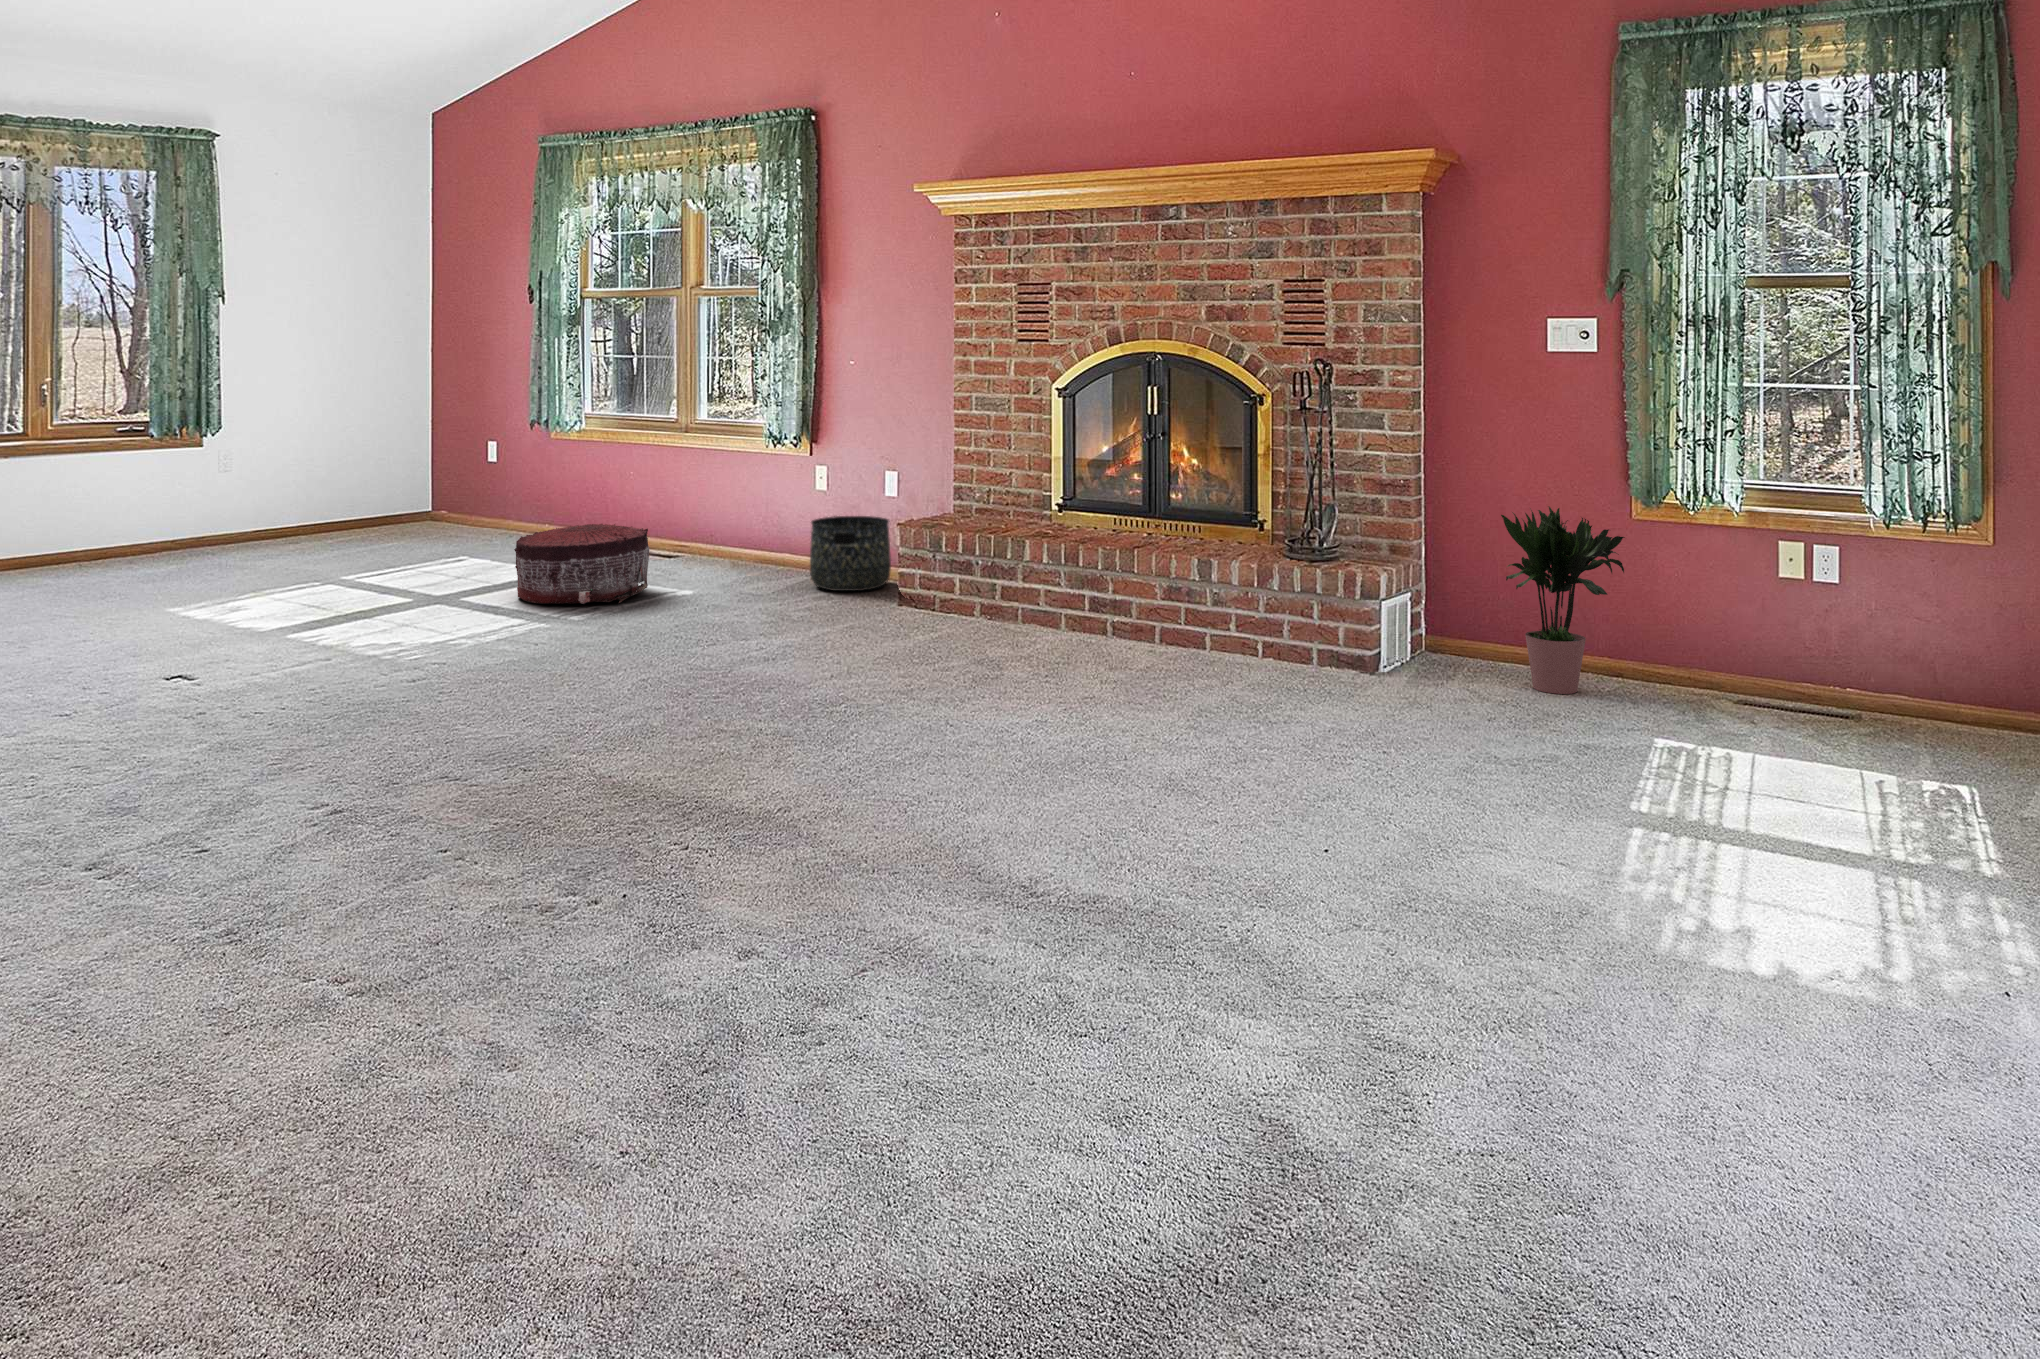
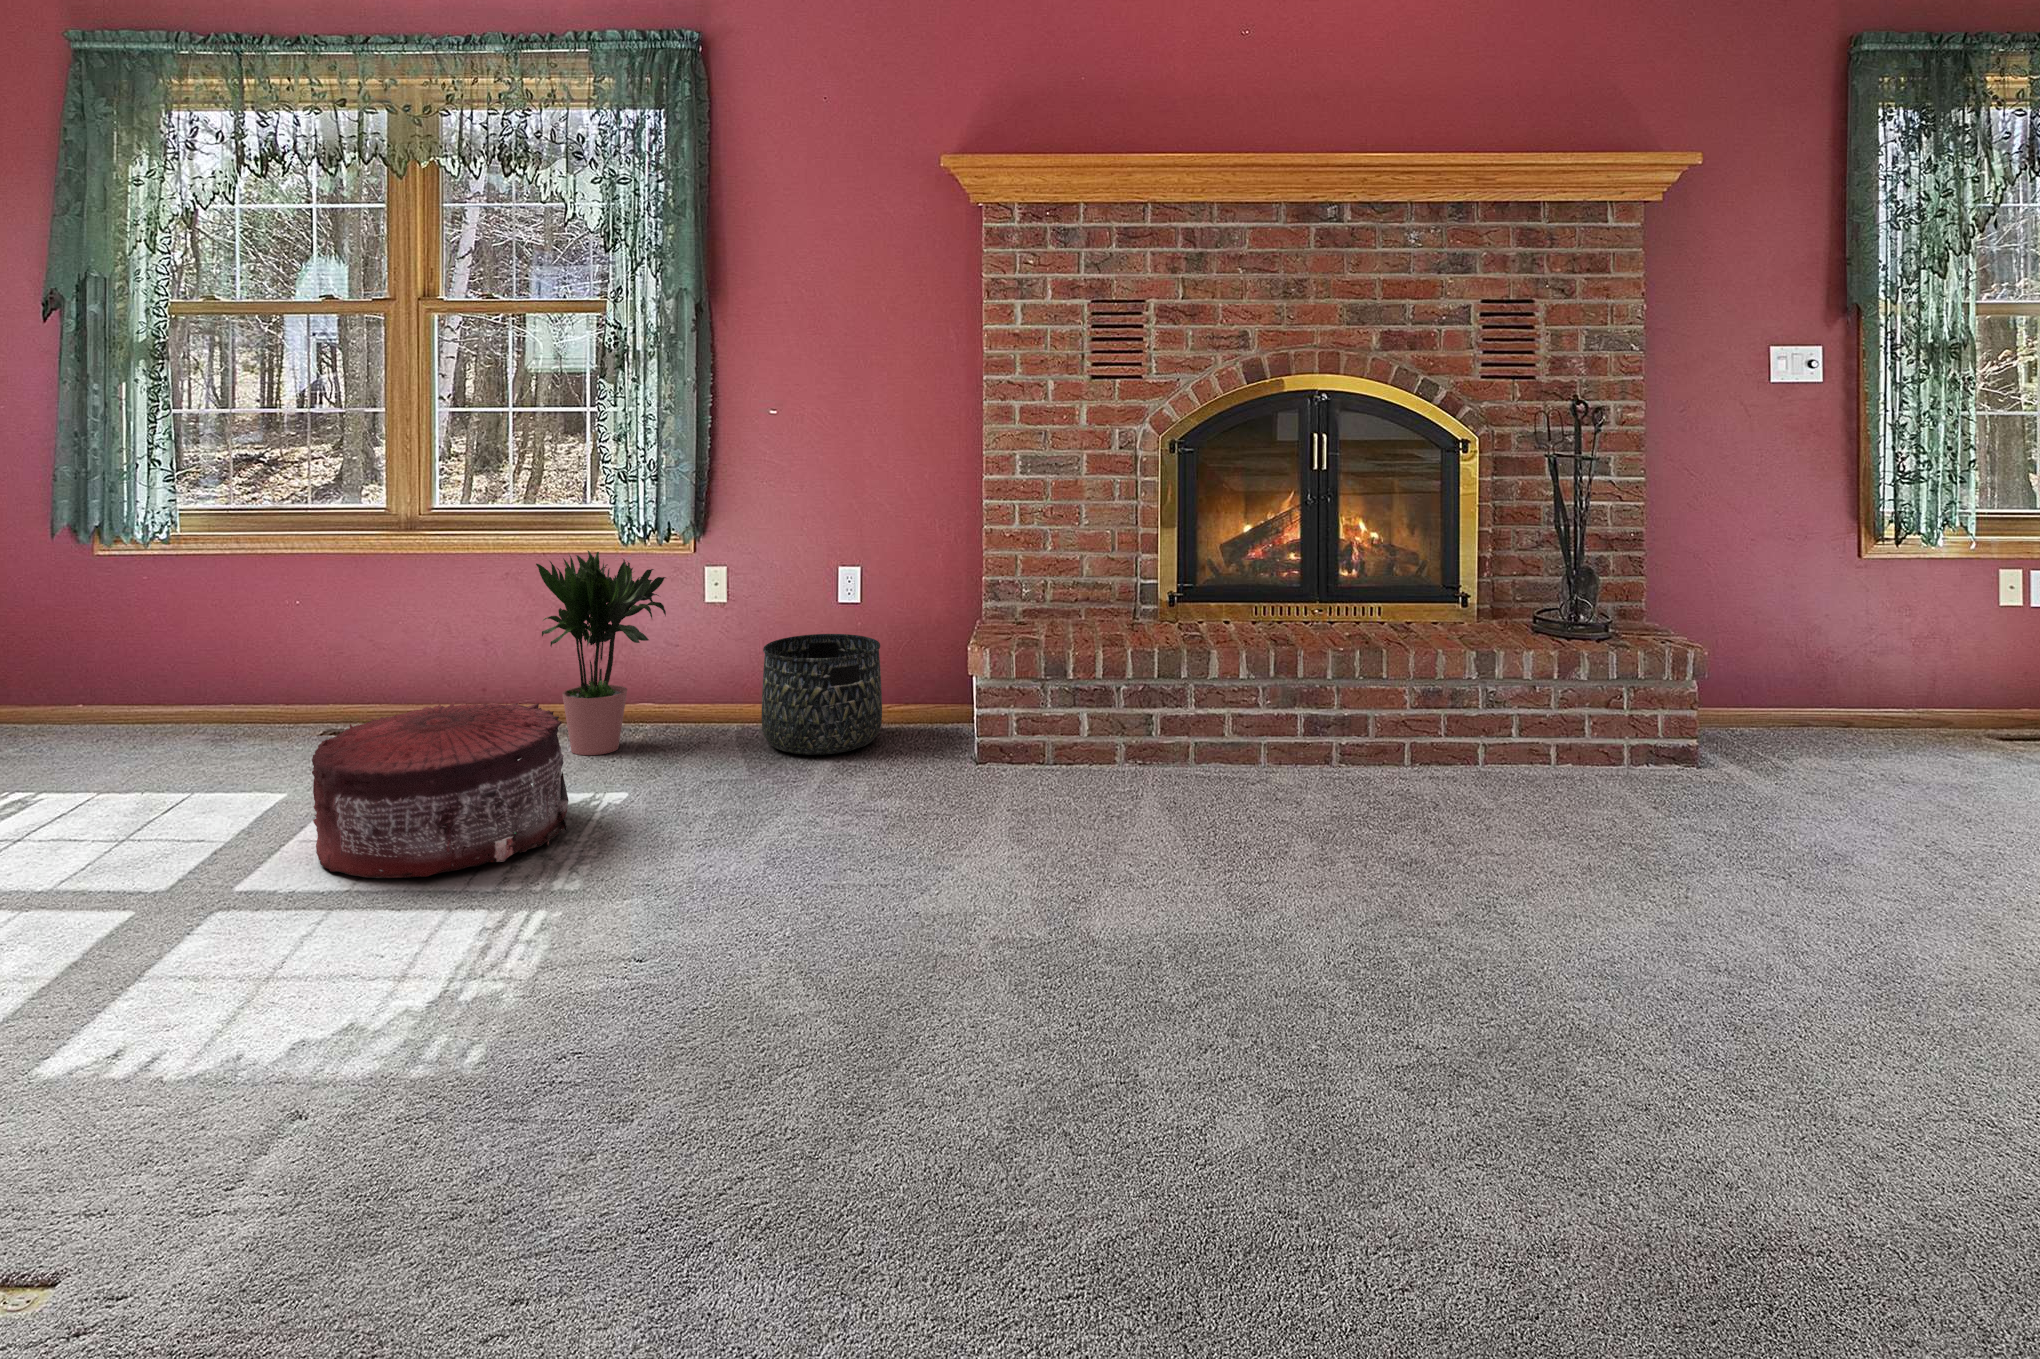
potted plant: present [1501,507,1625,694] -> present [536,551,666,755]

